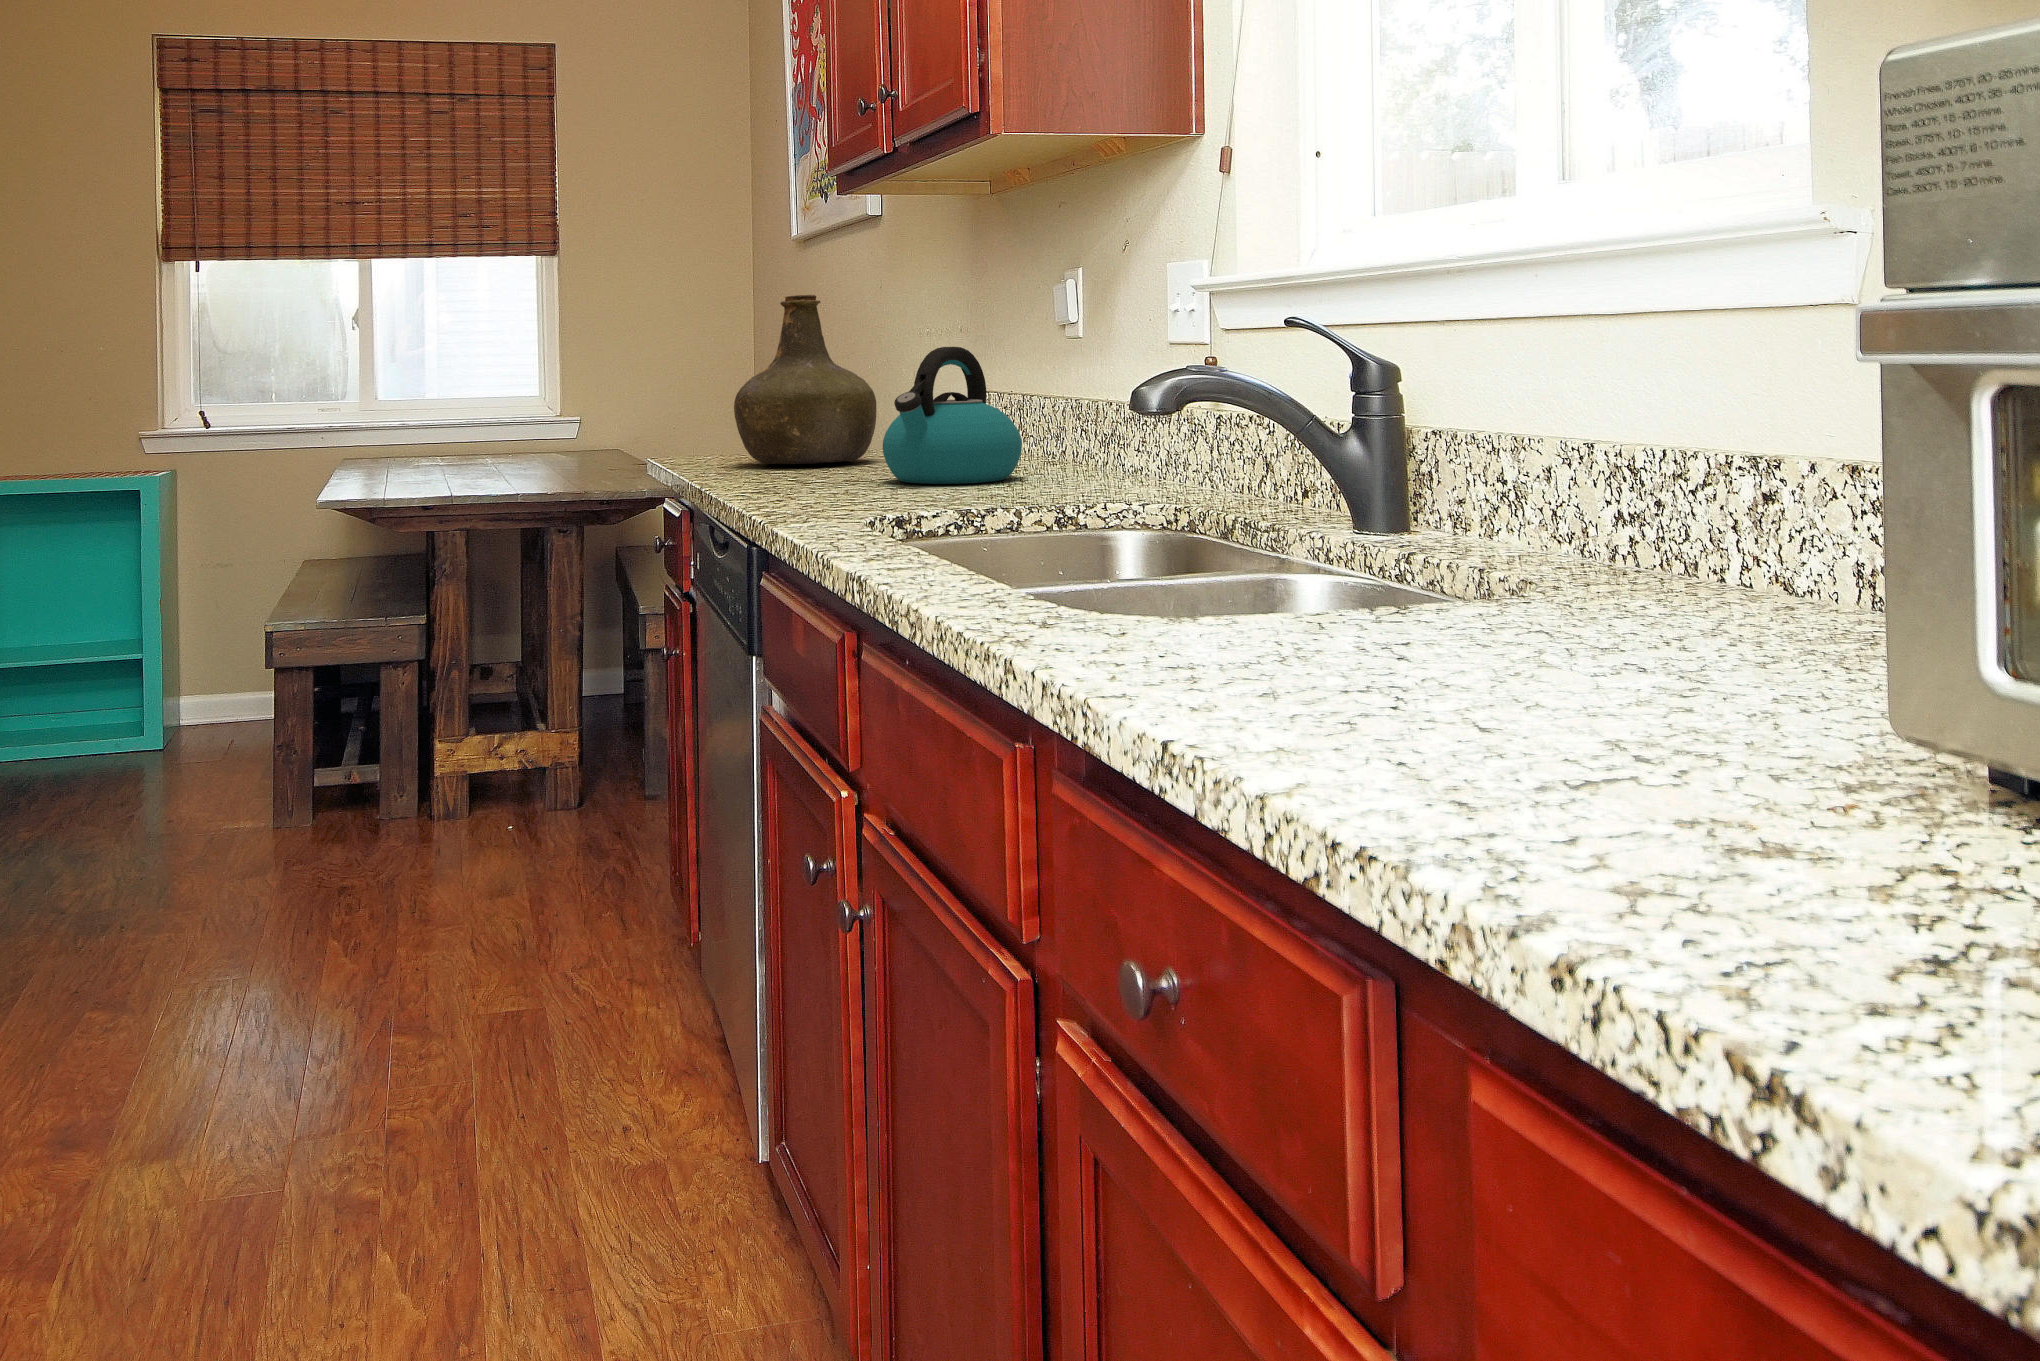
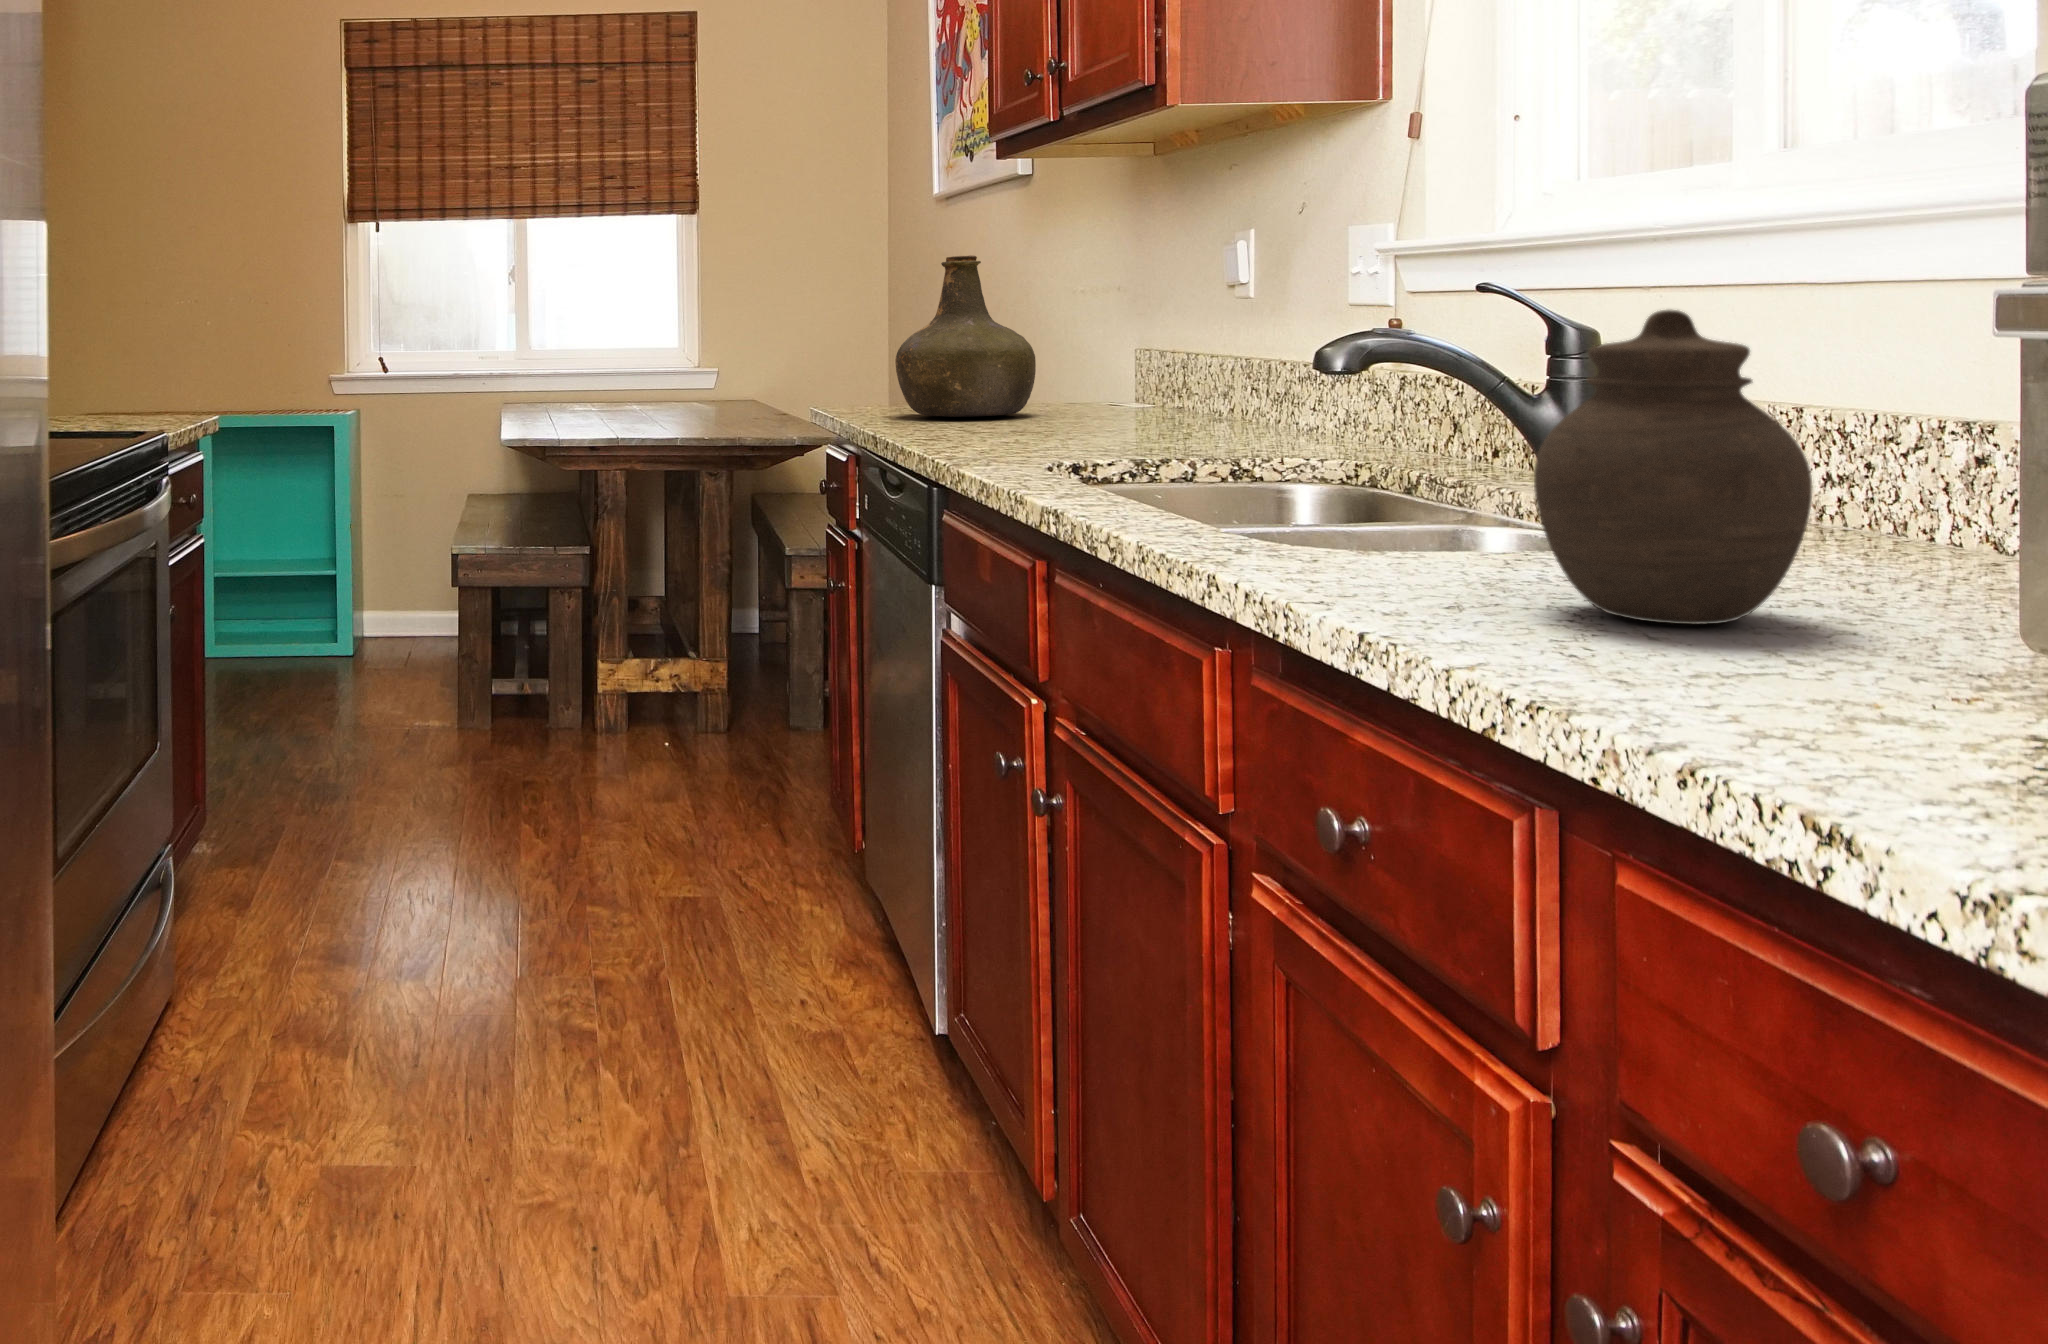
jar: none [1351,331,1642,705] -> present [1534,310,1812,624]
kettle: present [883,347,1022,484] -> none [1049,307,1190,438]

